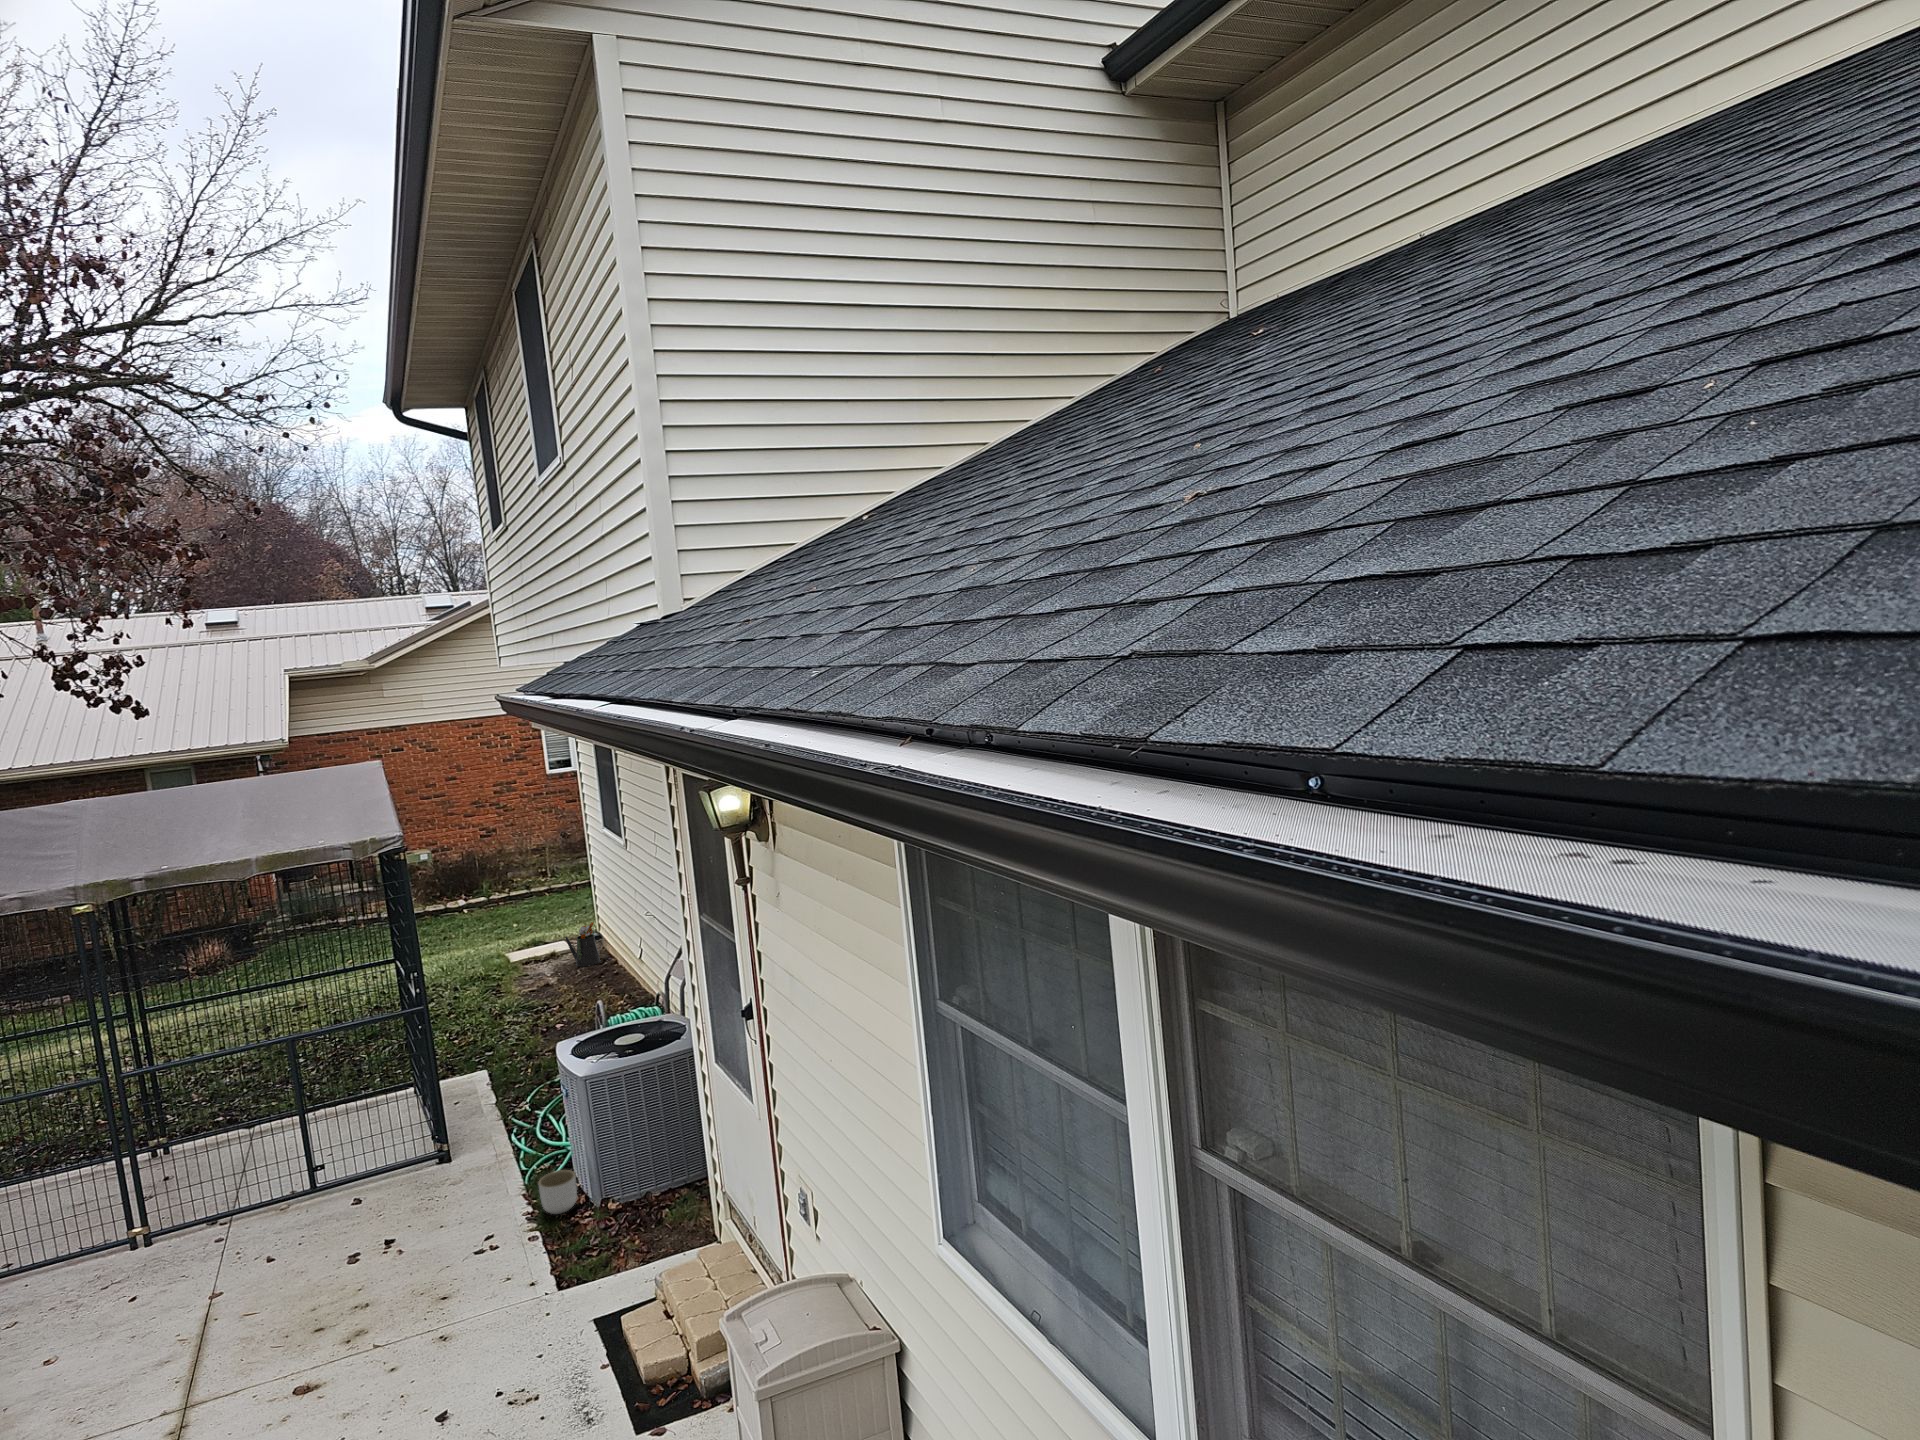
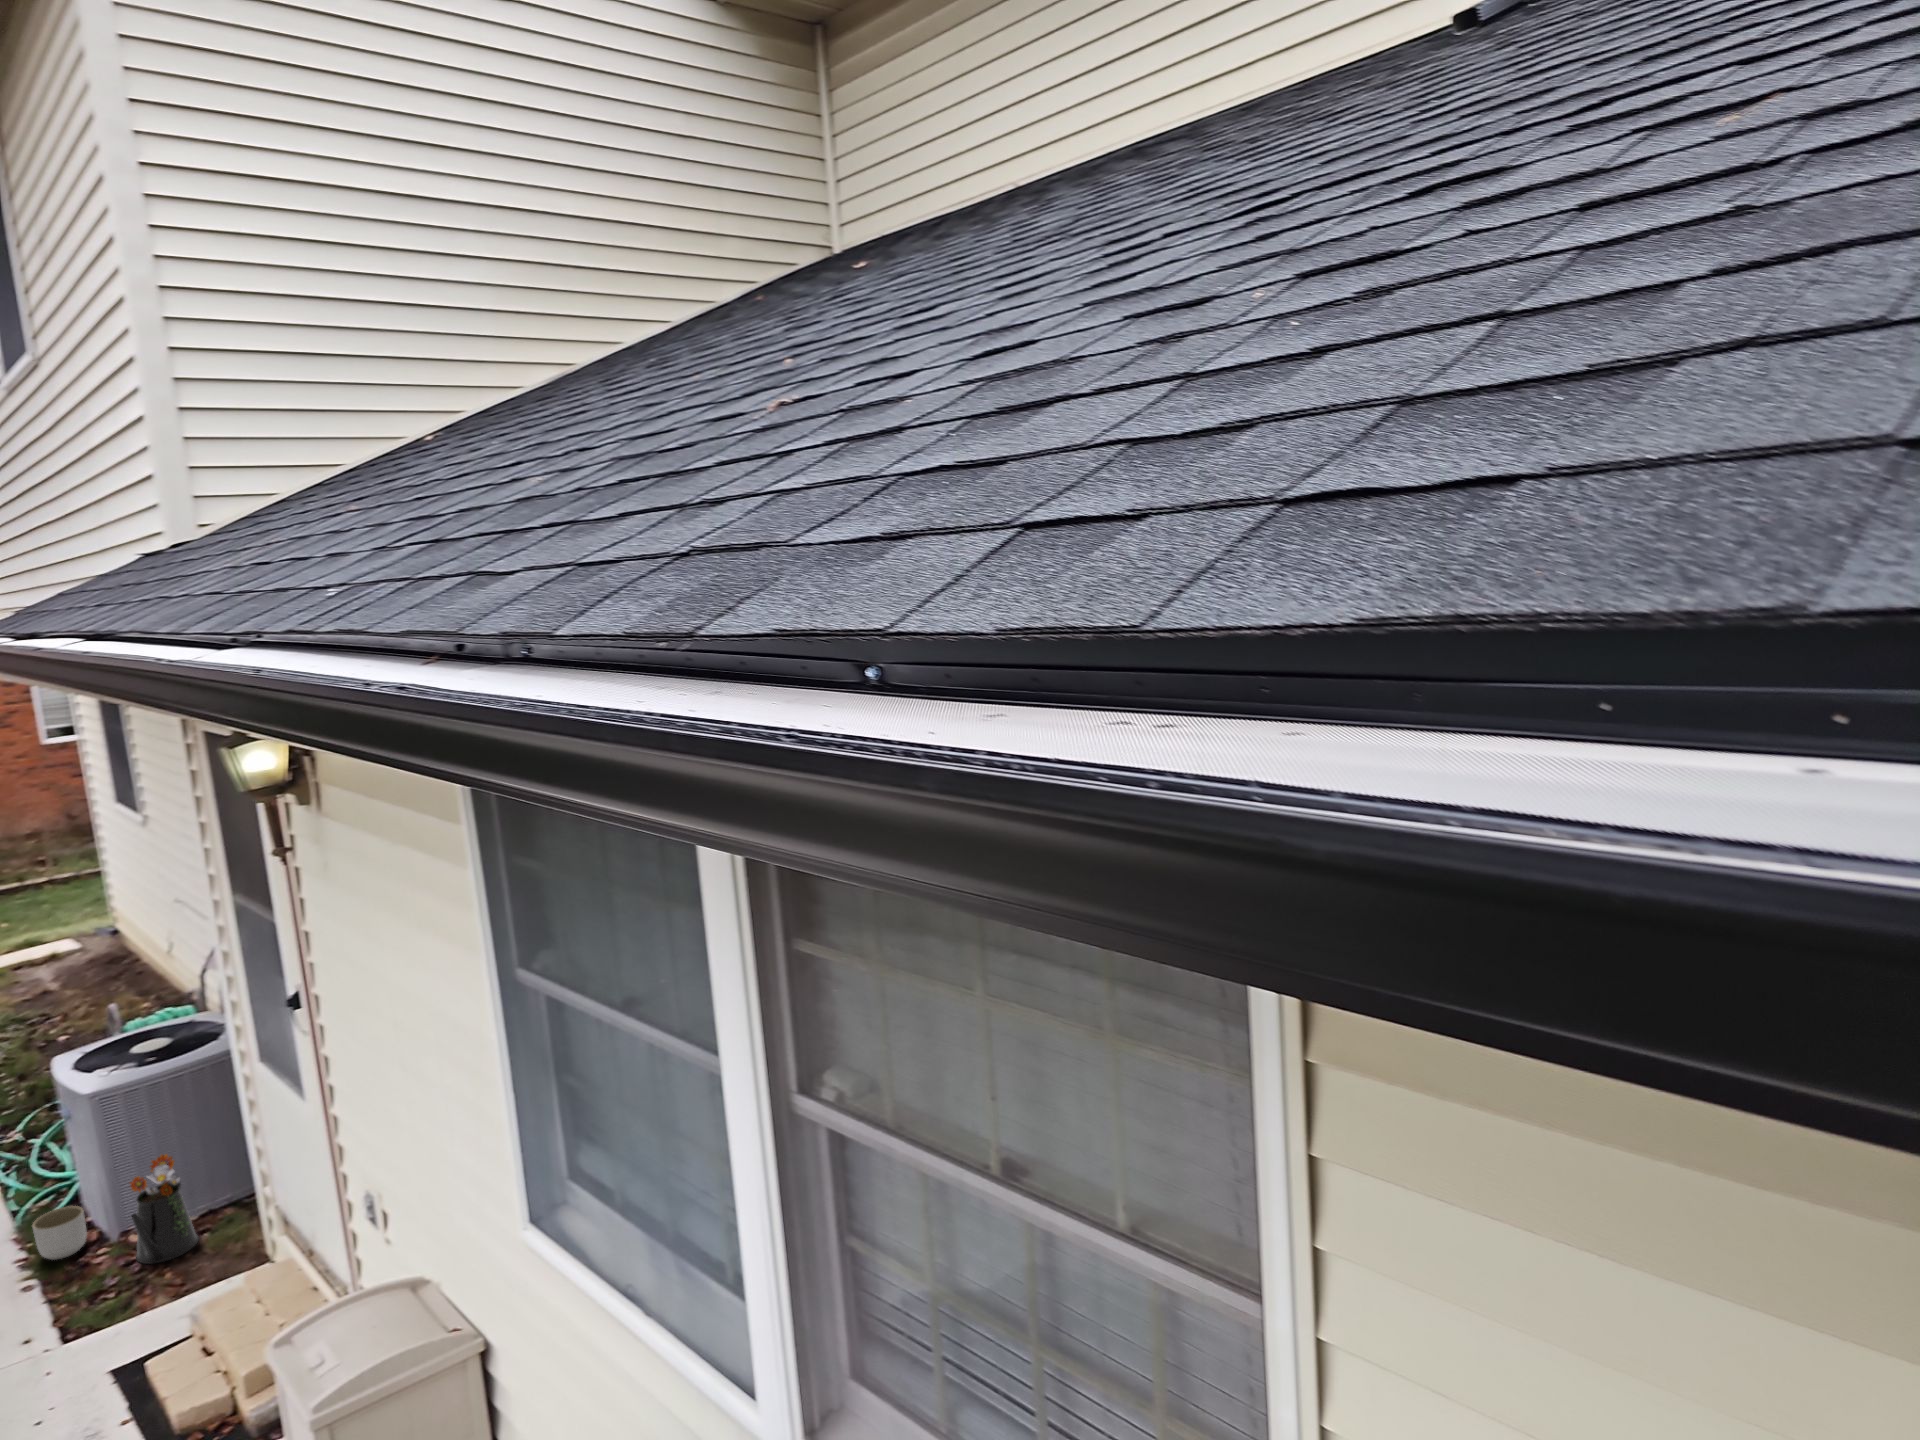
watering can: present [565,922,603,967] -> present [130,1154,199,1264]

